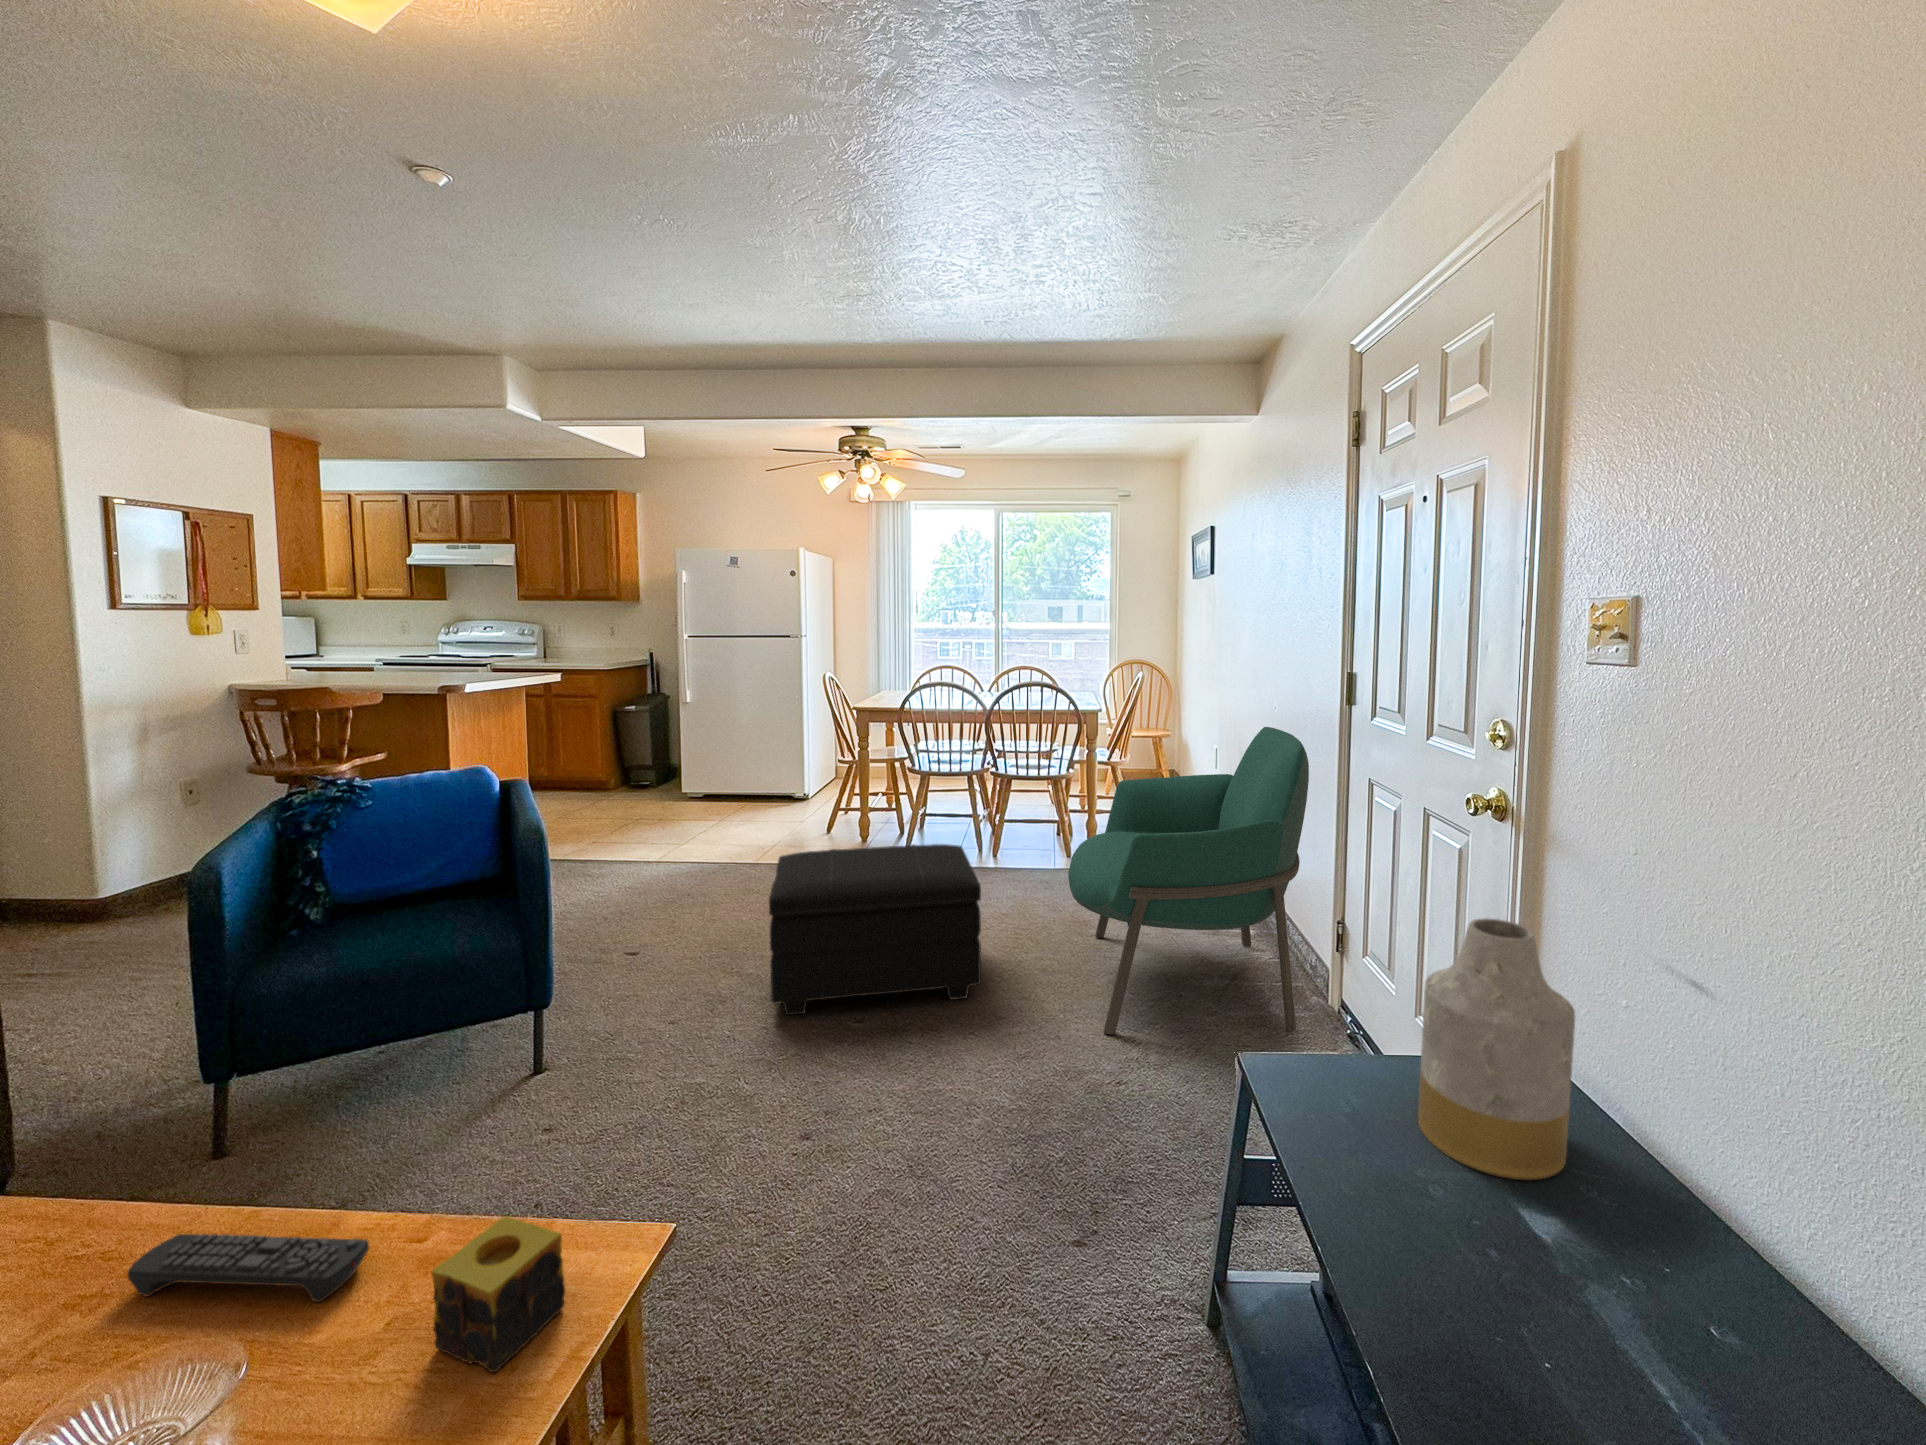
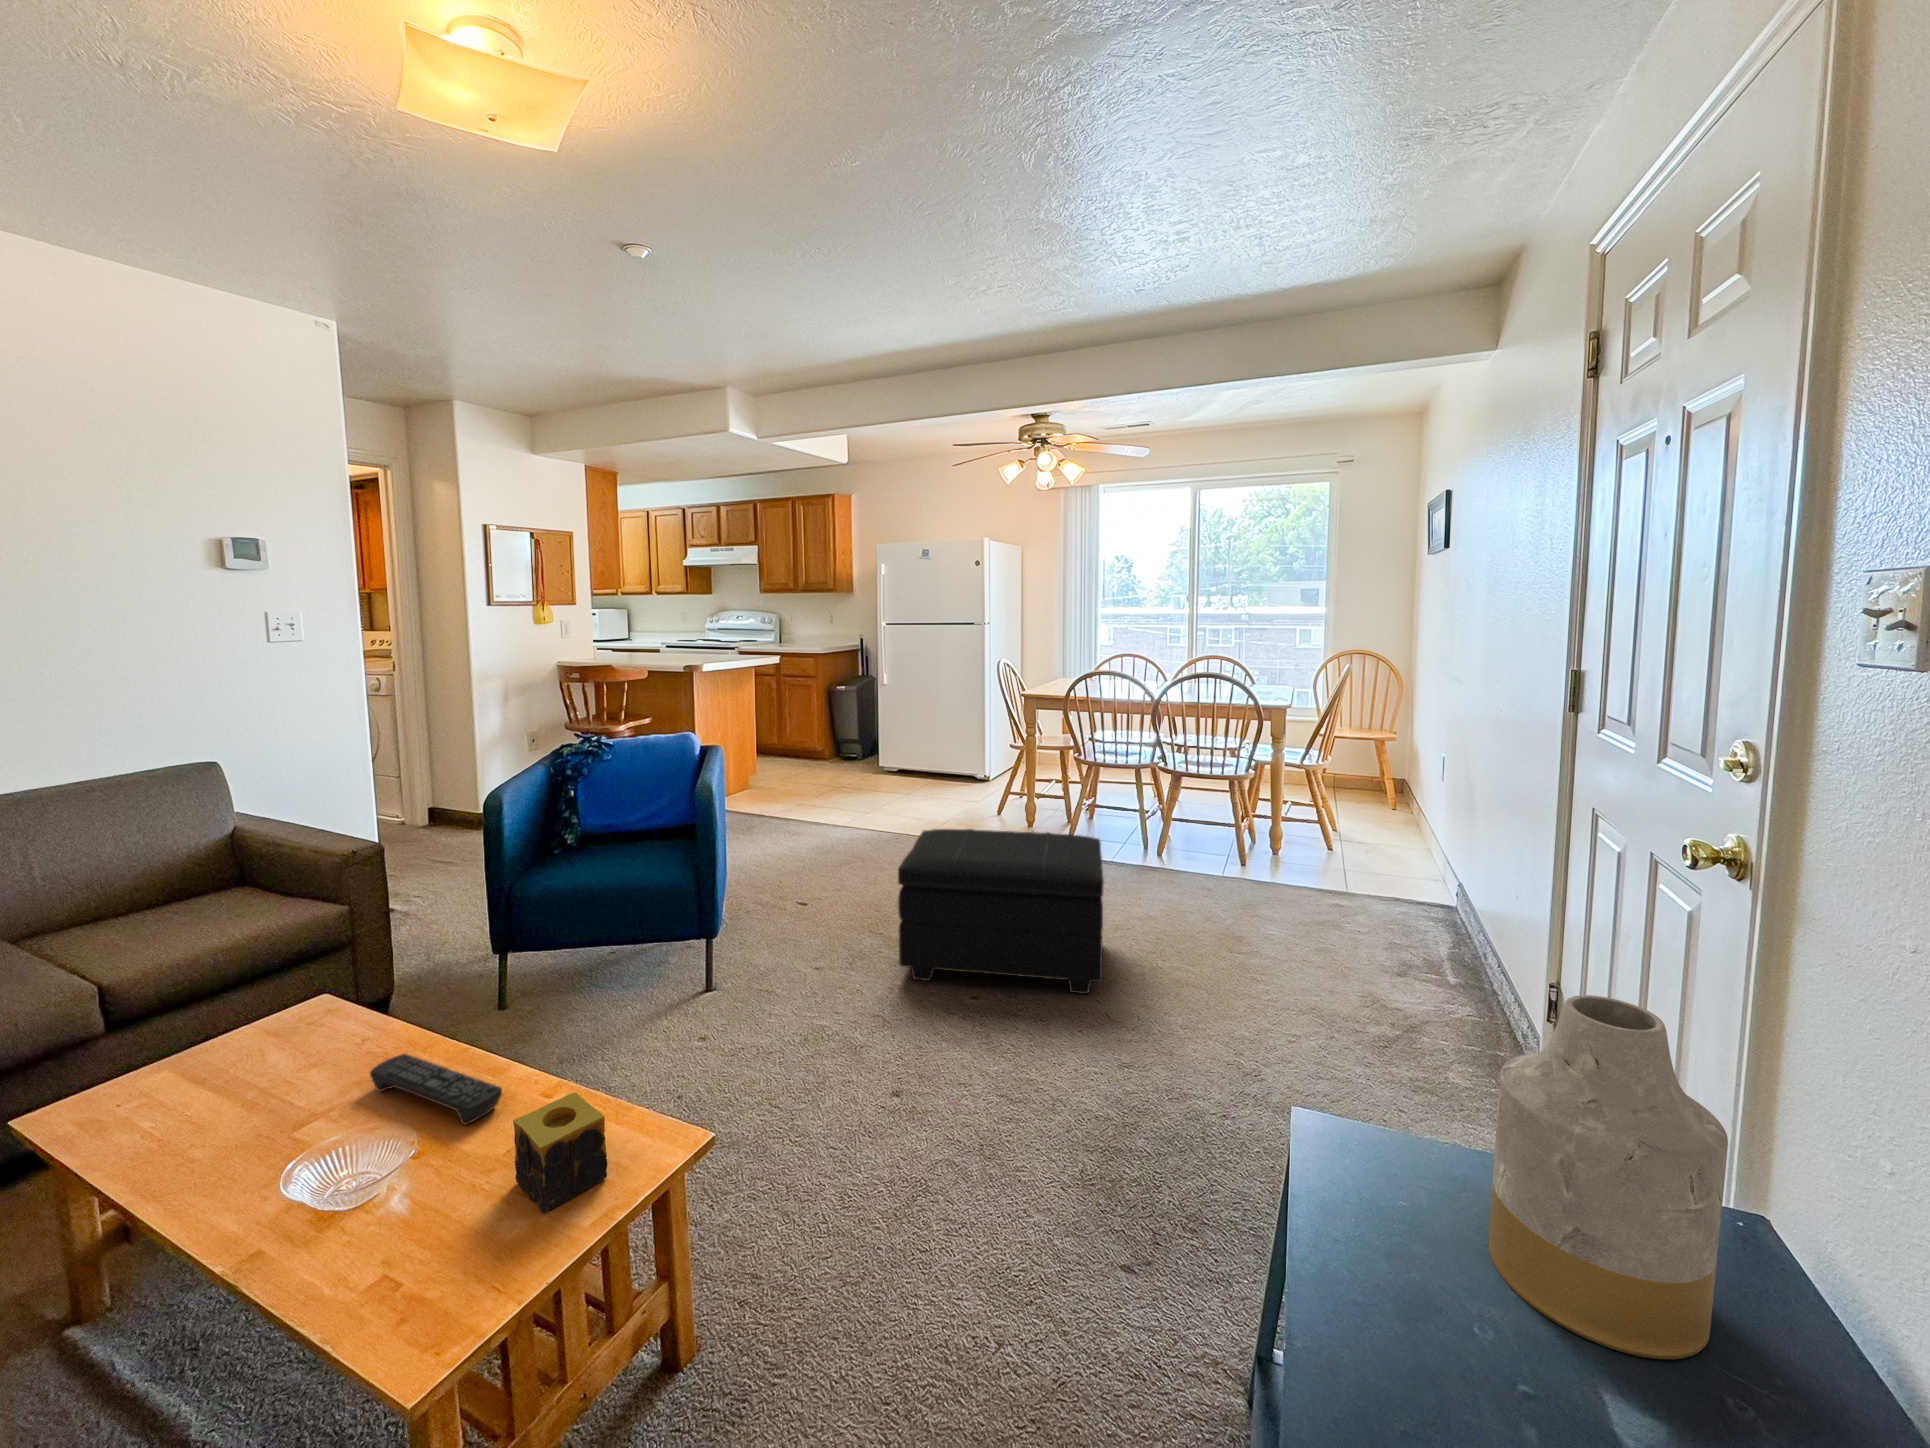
armchair: present [1068,727,1309,1035] -> none [1204,733,1514,1102]

